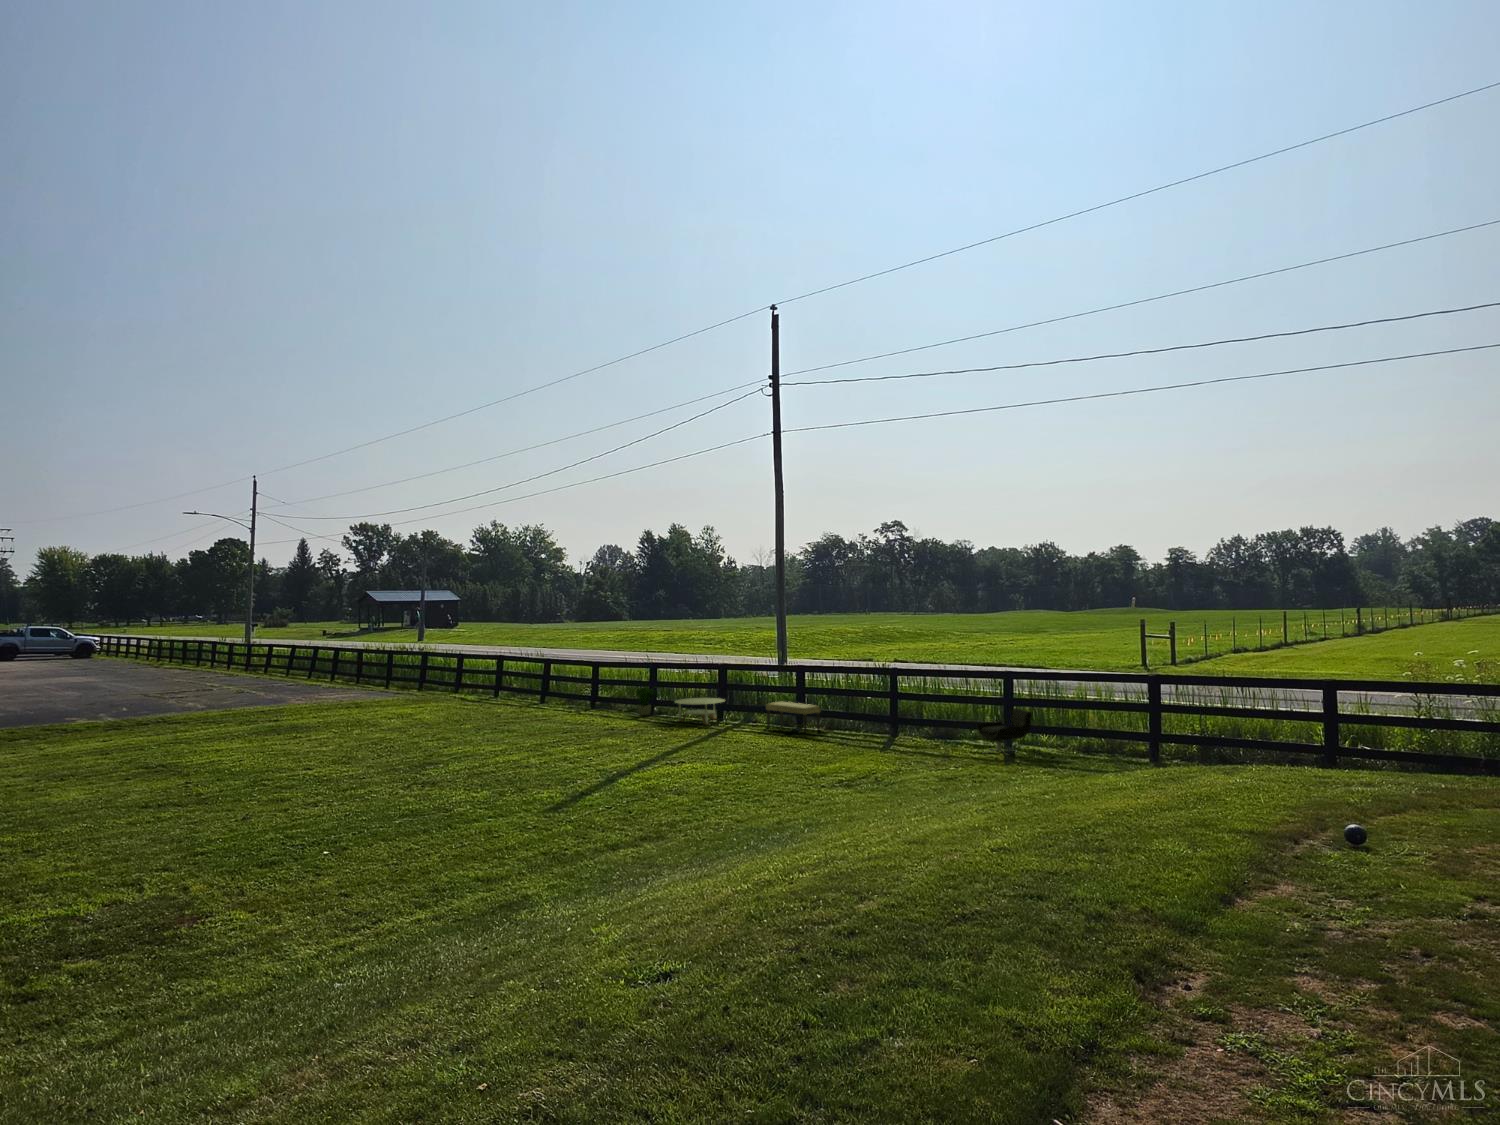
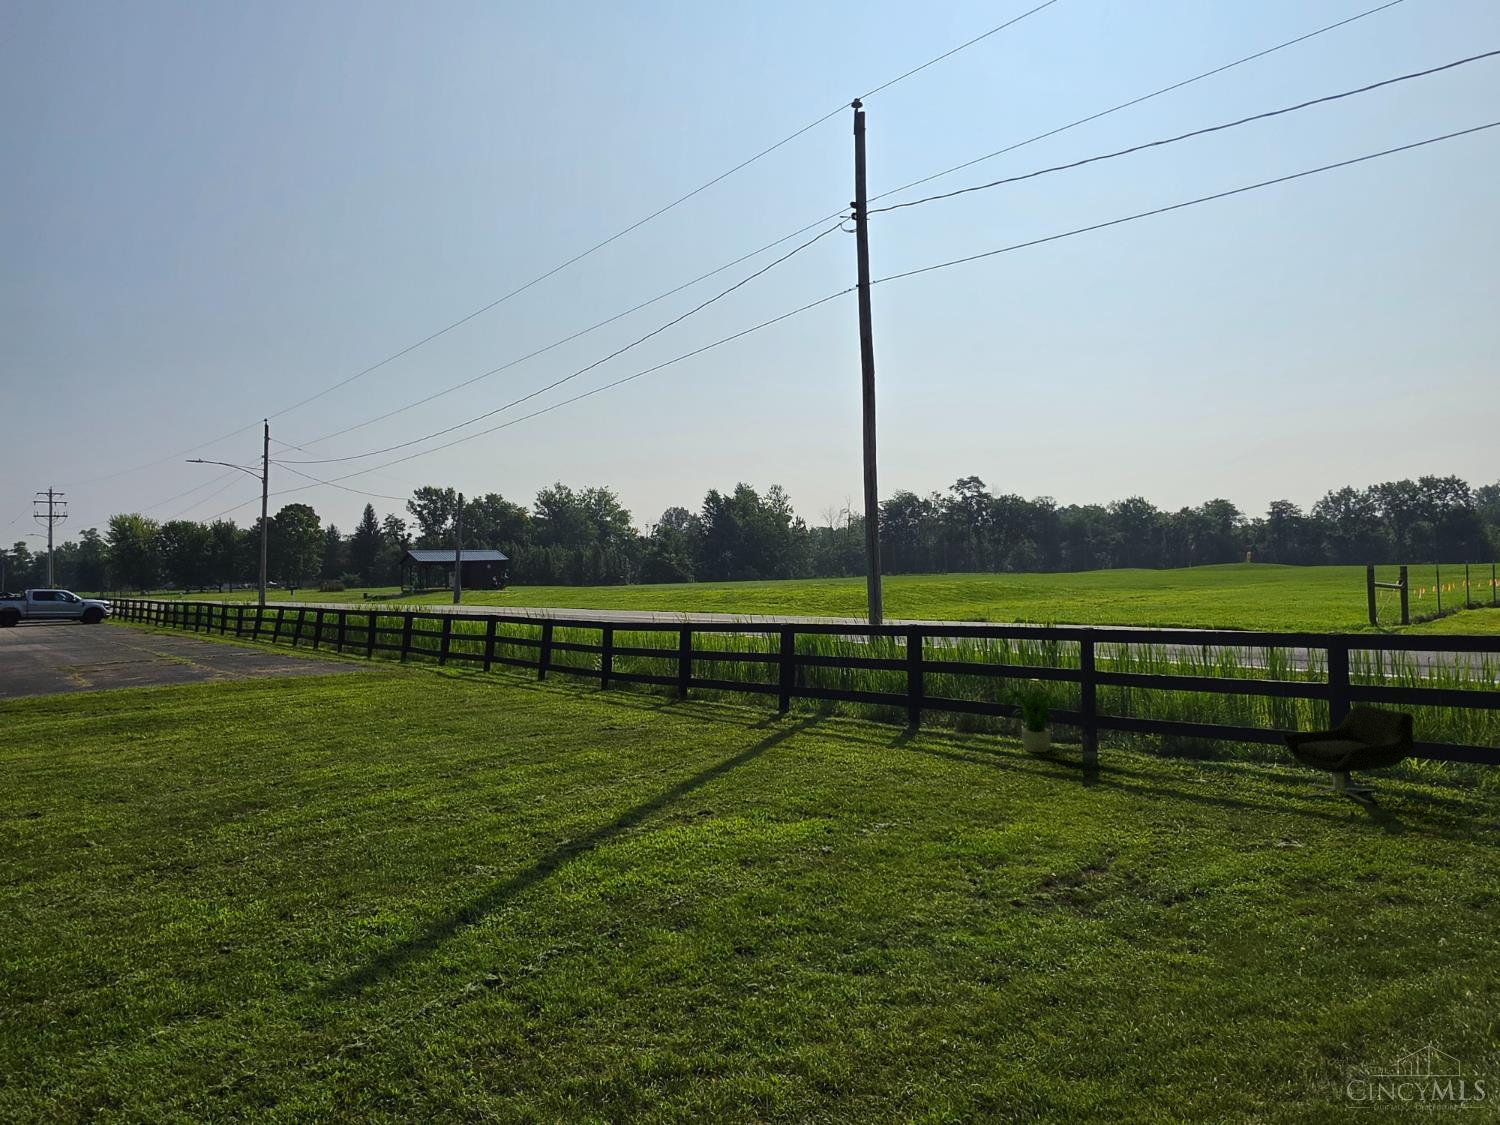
potted plant: present [629,686,657,715] -> present [996,688,1075,752]
round table: present [675,698,725,725] -> none [711,676,792,720]
bench: present [766,702,821,732] -> none [858,684,952,739]

